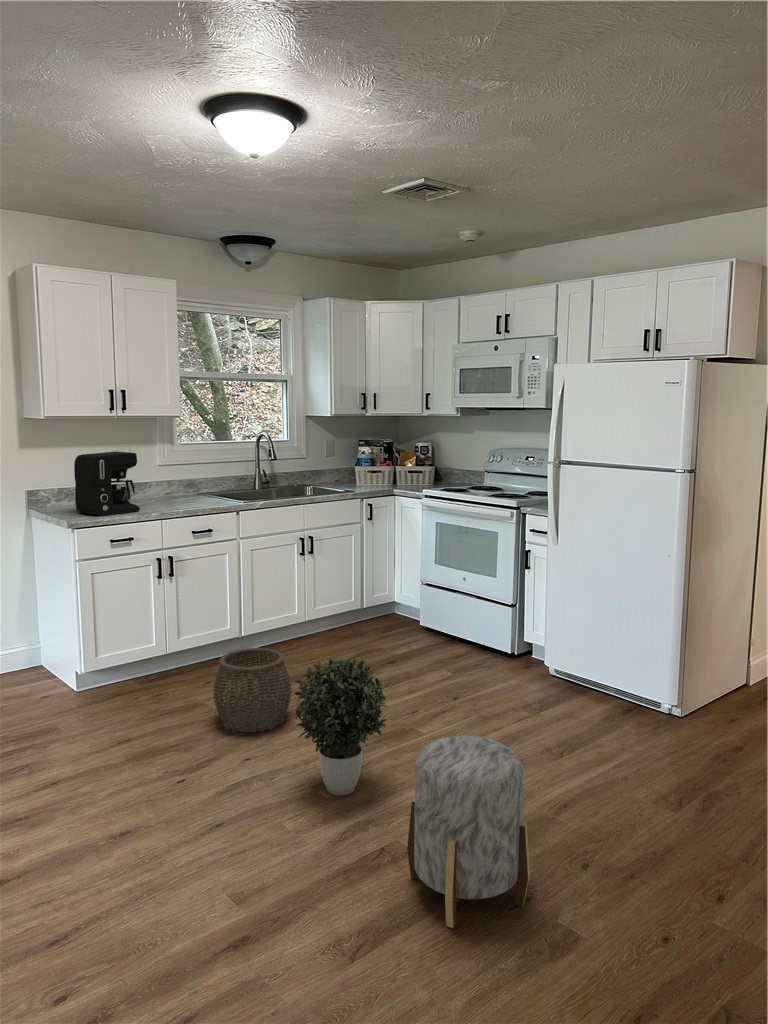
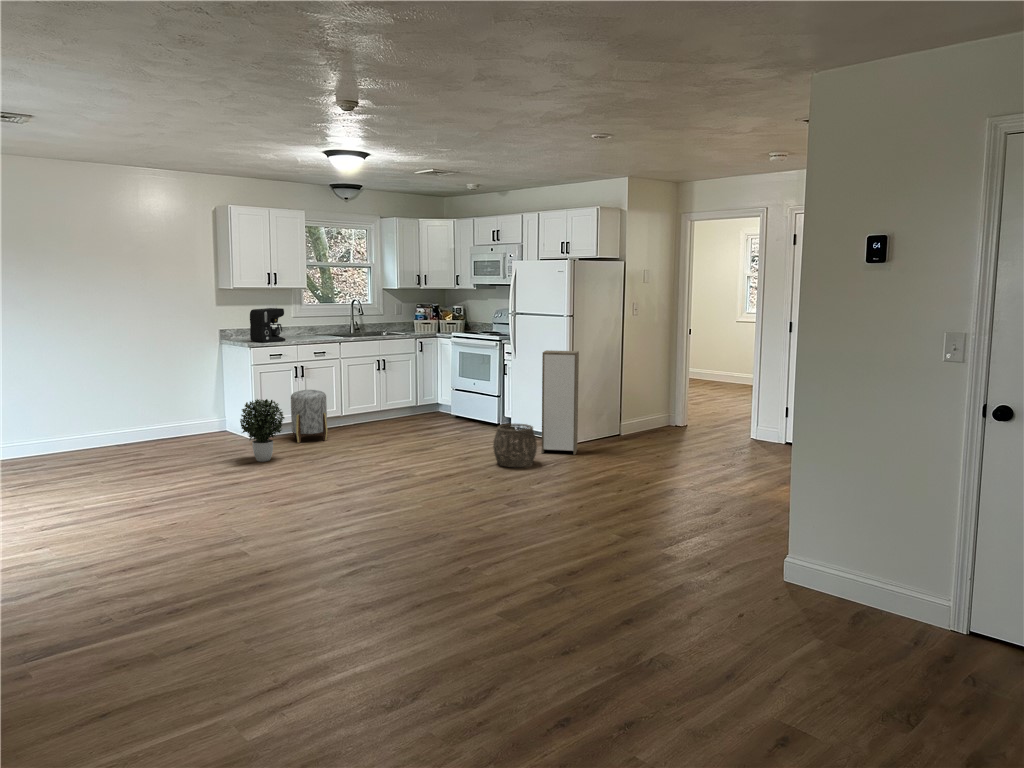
storage cabinet: none [635,540,724,754] -> present [542,350,579,455]
woven basket: present [213,648,292,733] -> present [493,424,537,467]
potted plant: present [295,658,387,796] -> present [240,399,285,462]
stool: present [407,735,530,928] -> present [291,390,327,443]

